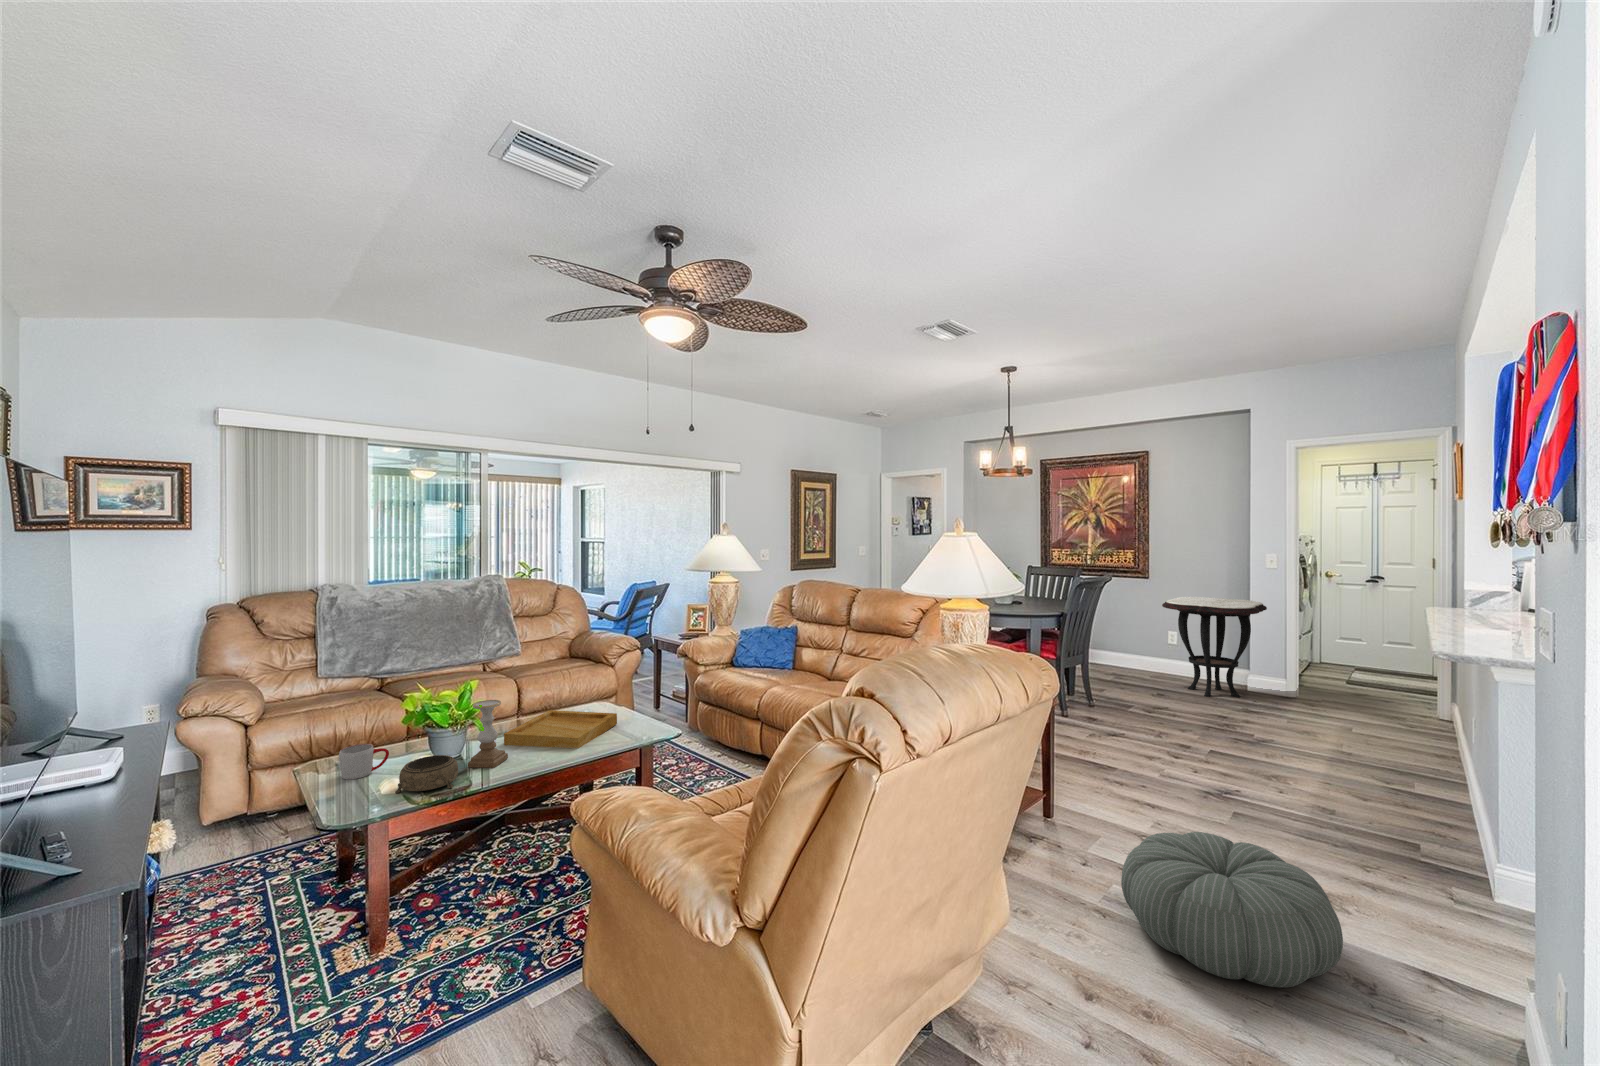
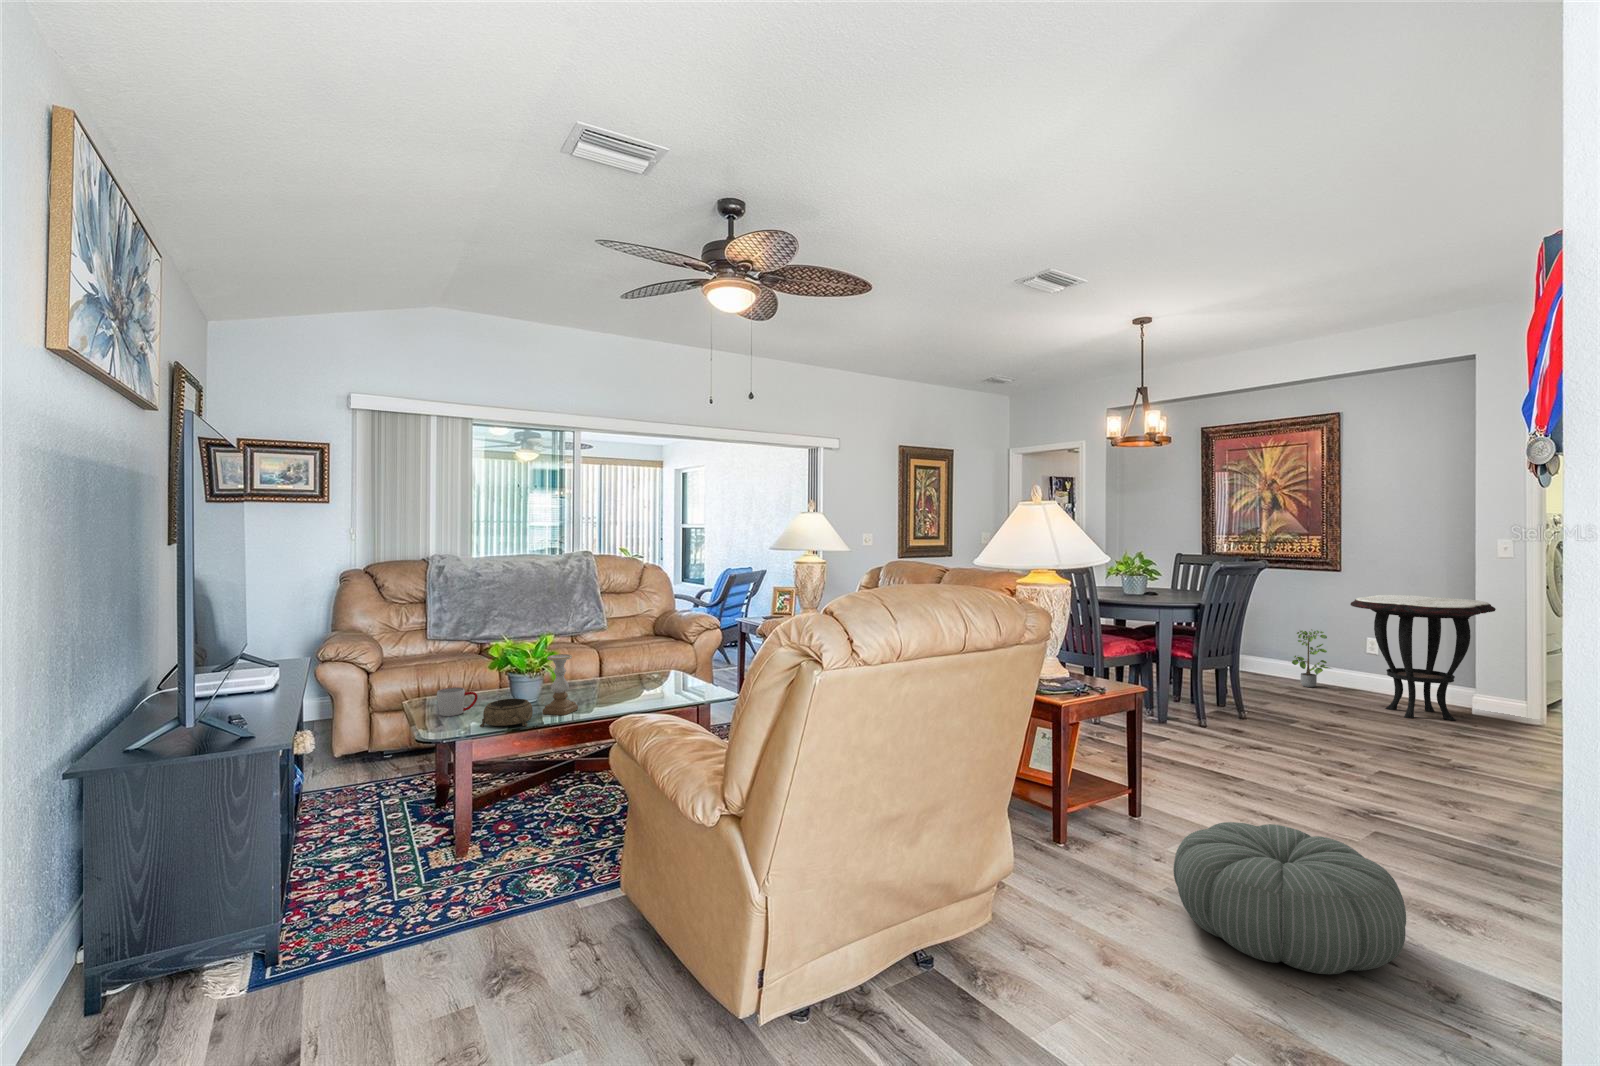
potted plant: none [1111,624,1143,672] -> present [1292,629,1330,687]
tray: present [504,710,617,748] -> none [577,675,684,708]

